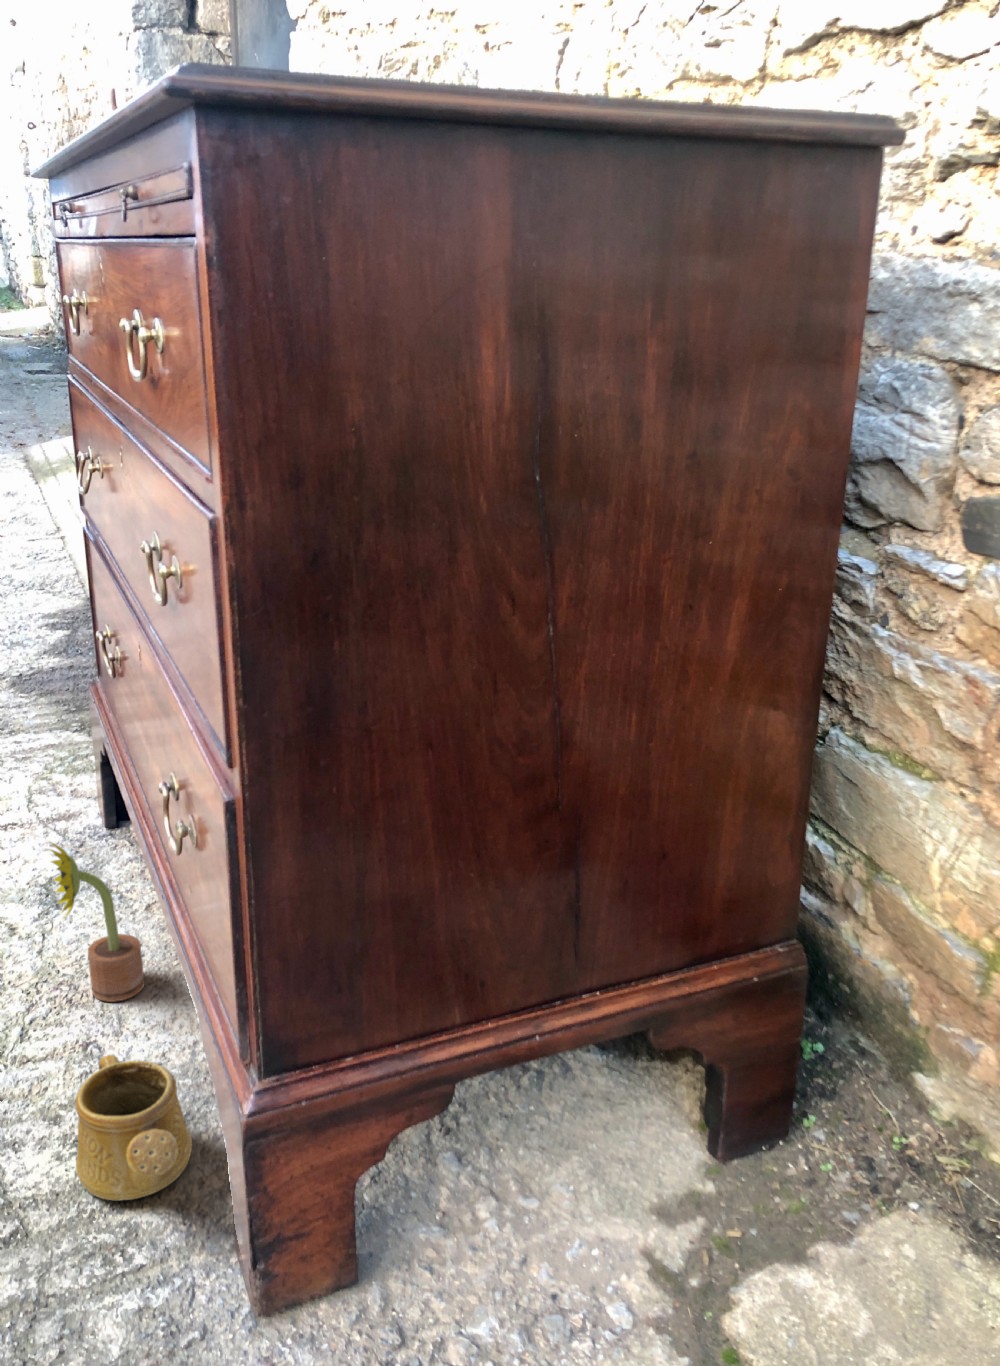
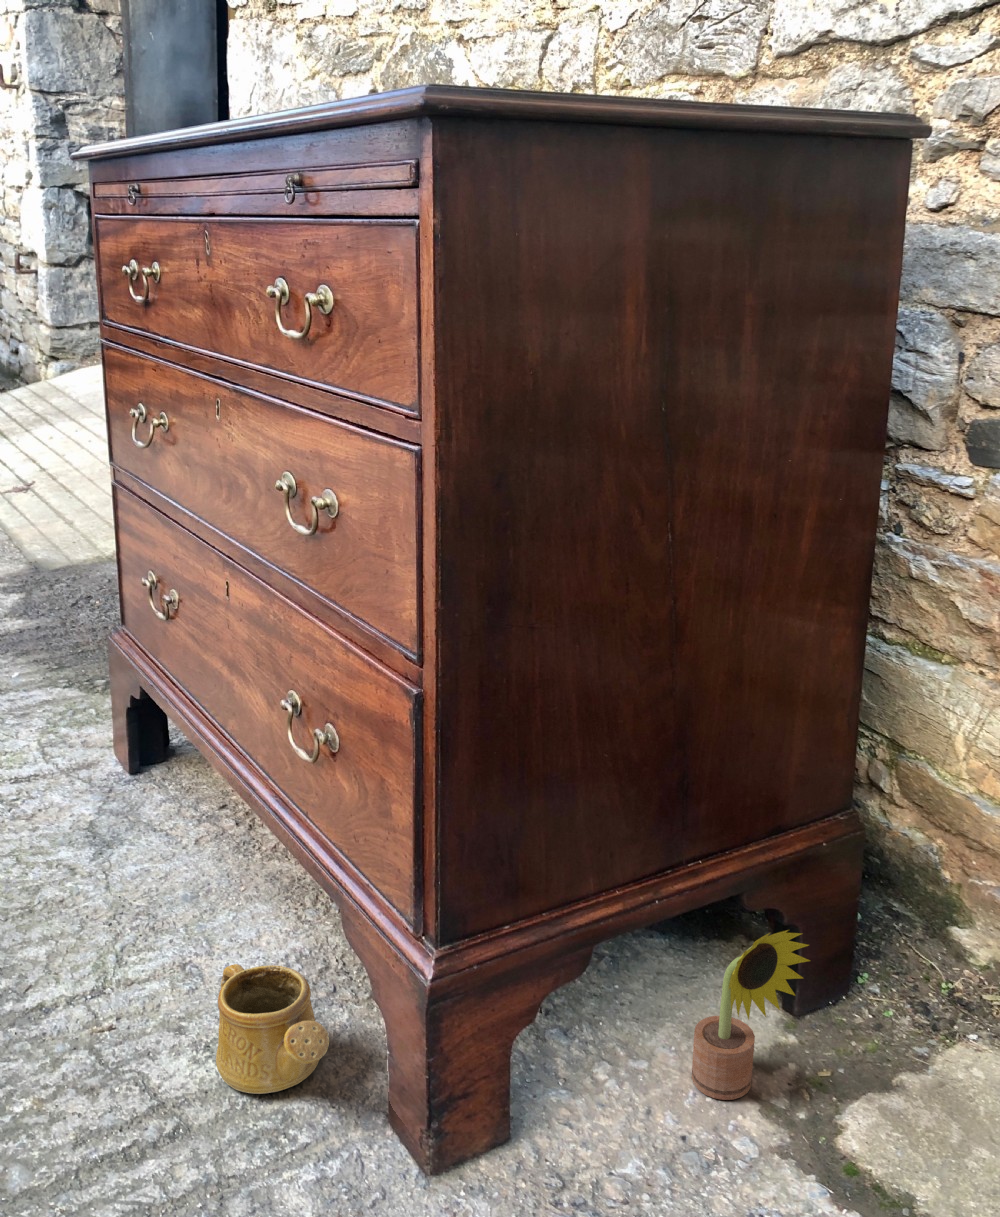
decorative plant: present [51,843,145,1002] -> present [692,930,810,1100]

